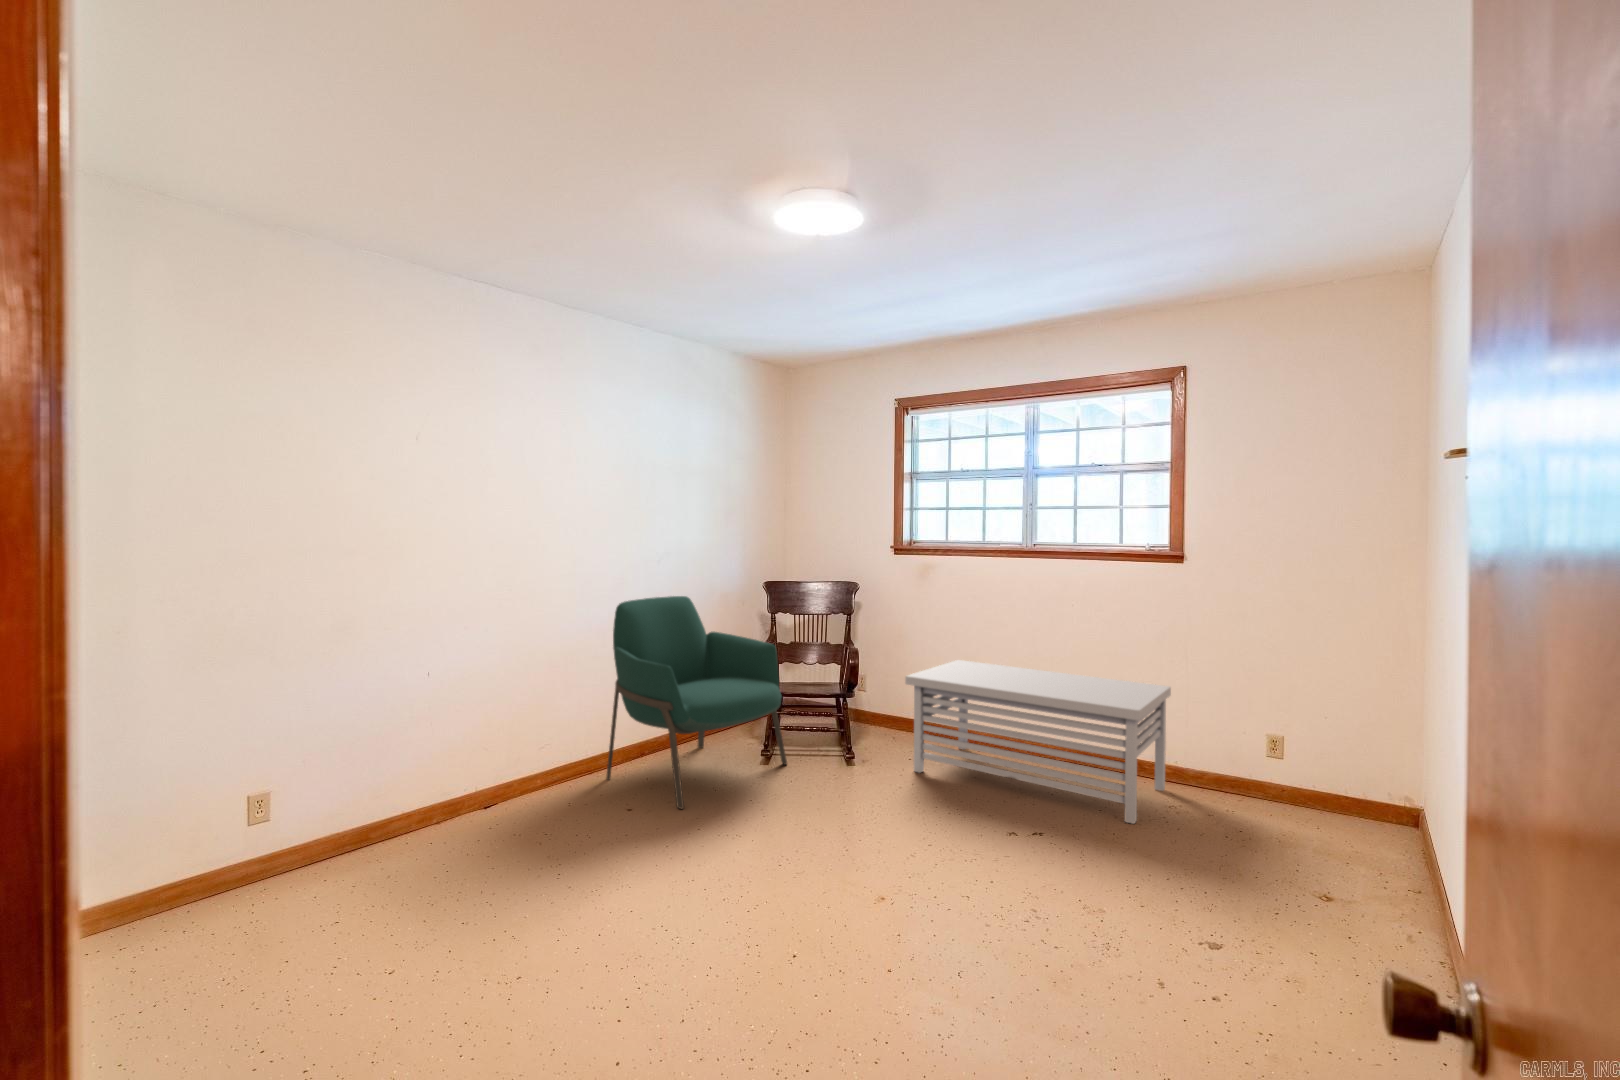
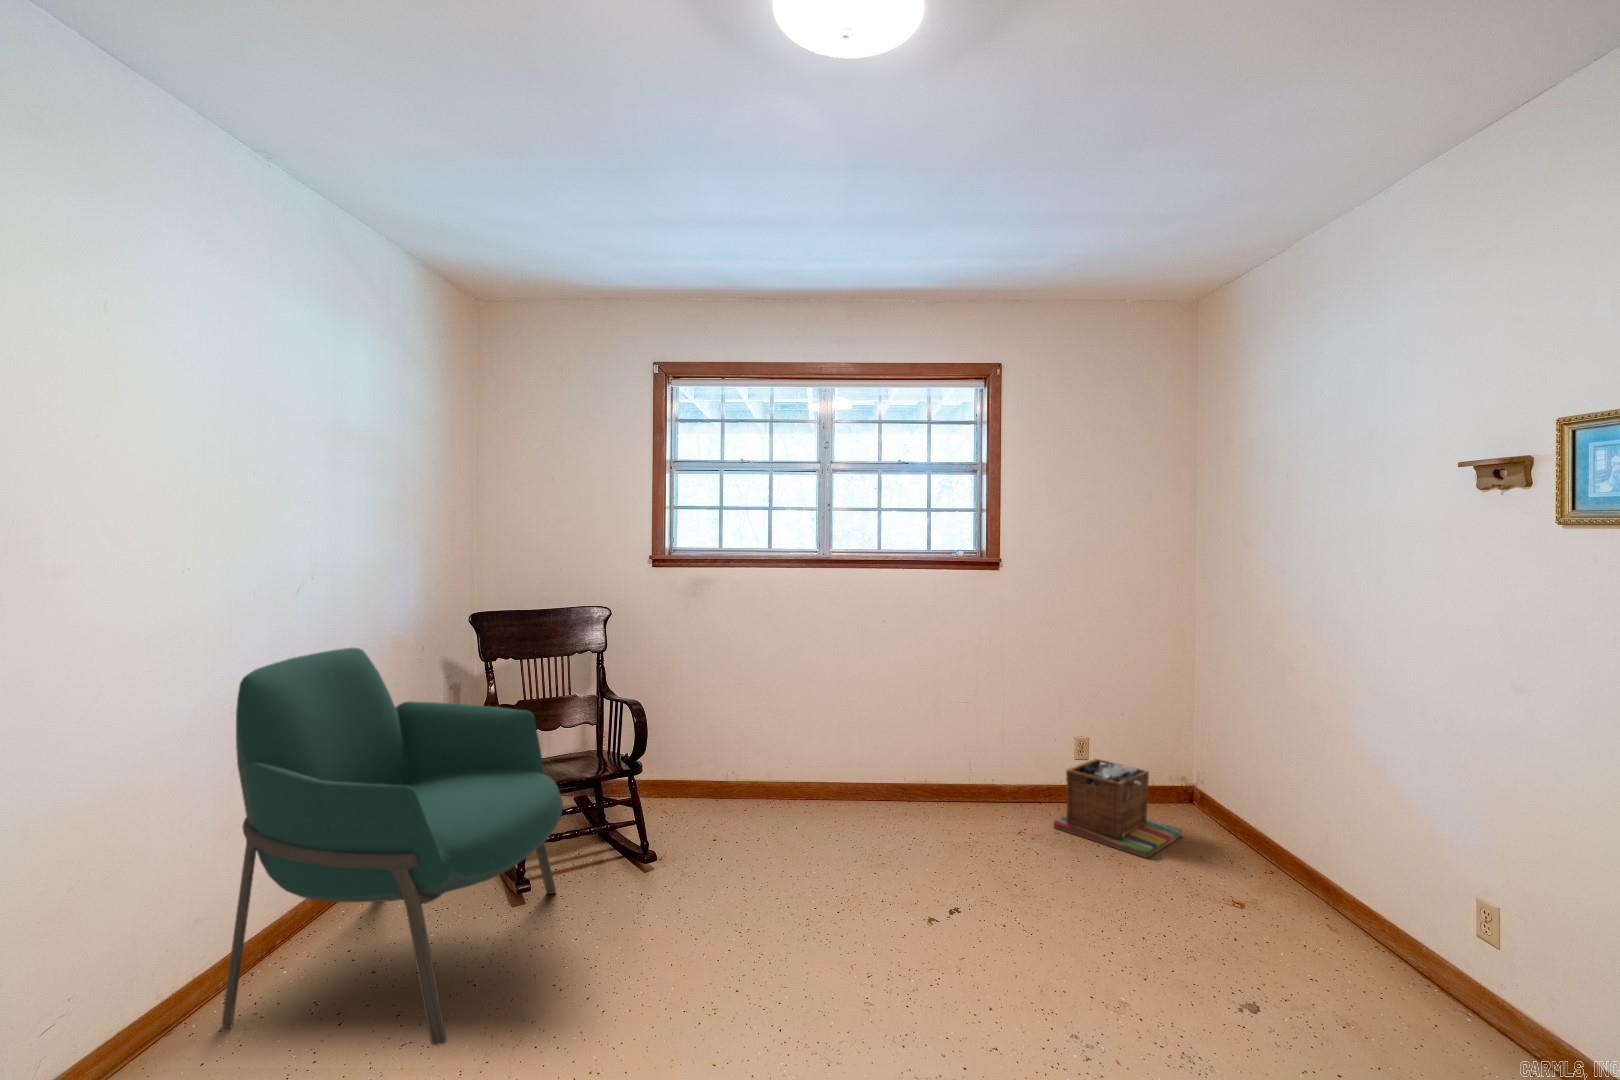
storage bench: present [905,660,1171,824] -> none [724,697,1022,863]
laundry basket: none [1216,757,1361,853] -> present [1053,759,1181,858]

